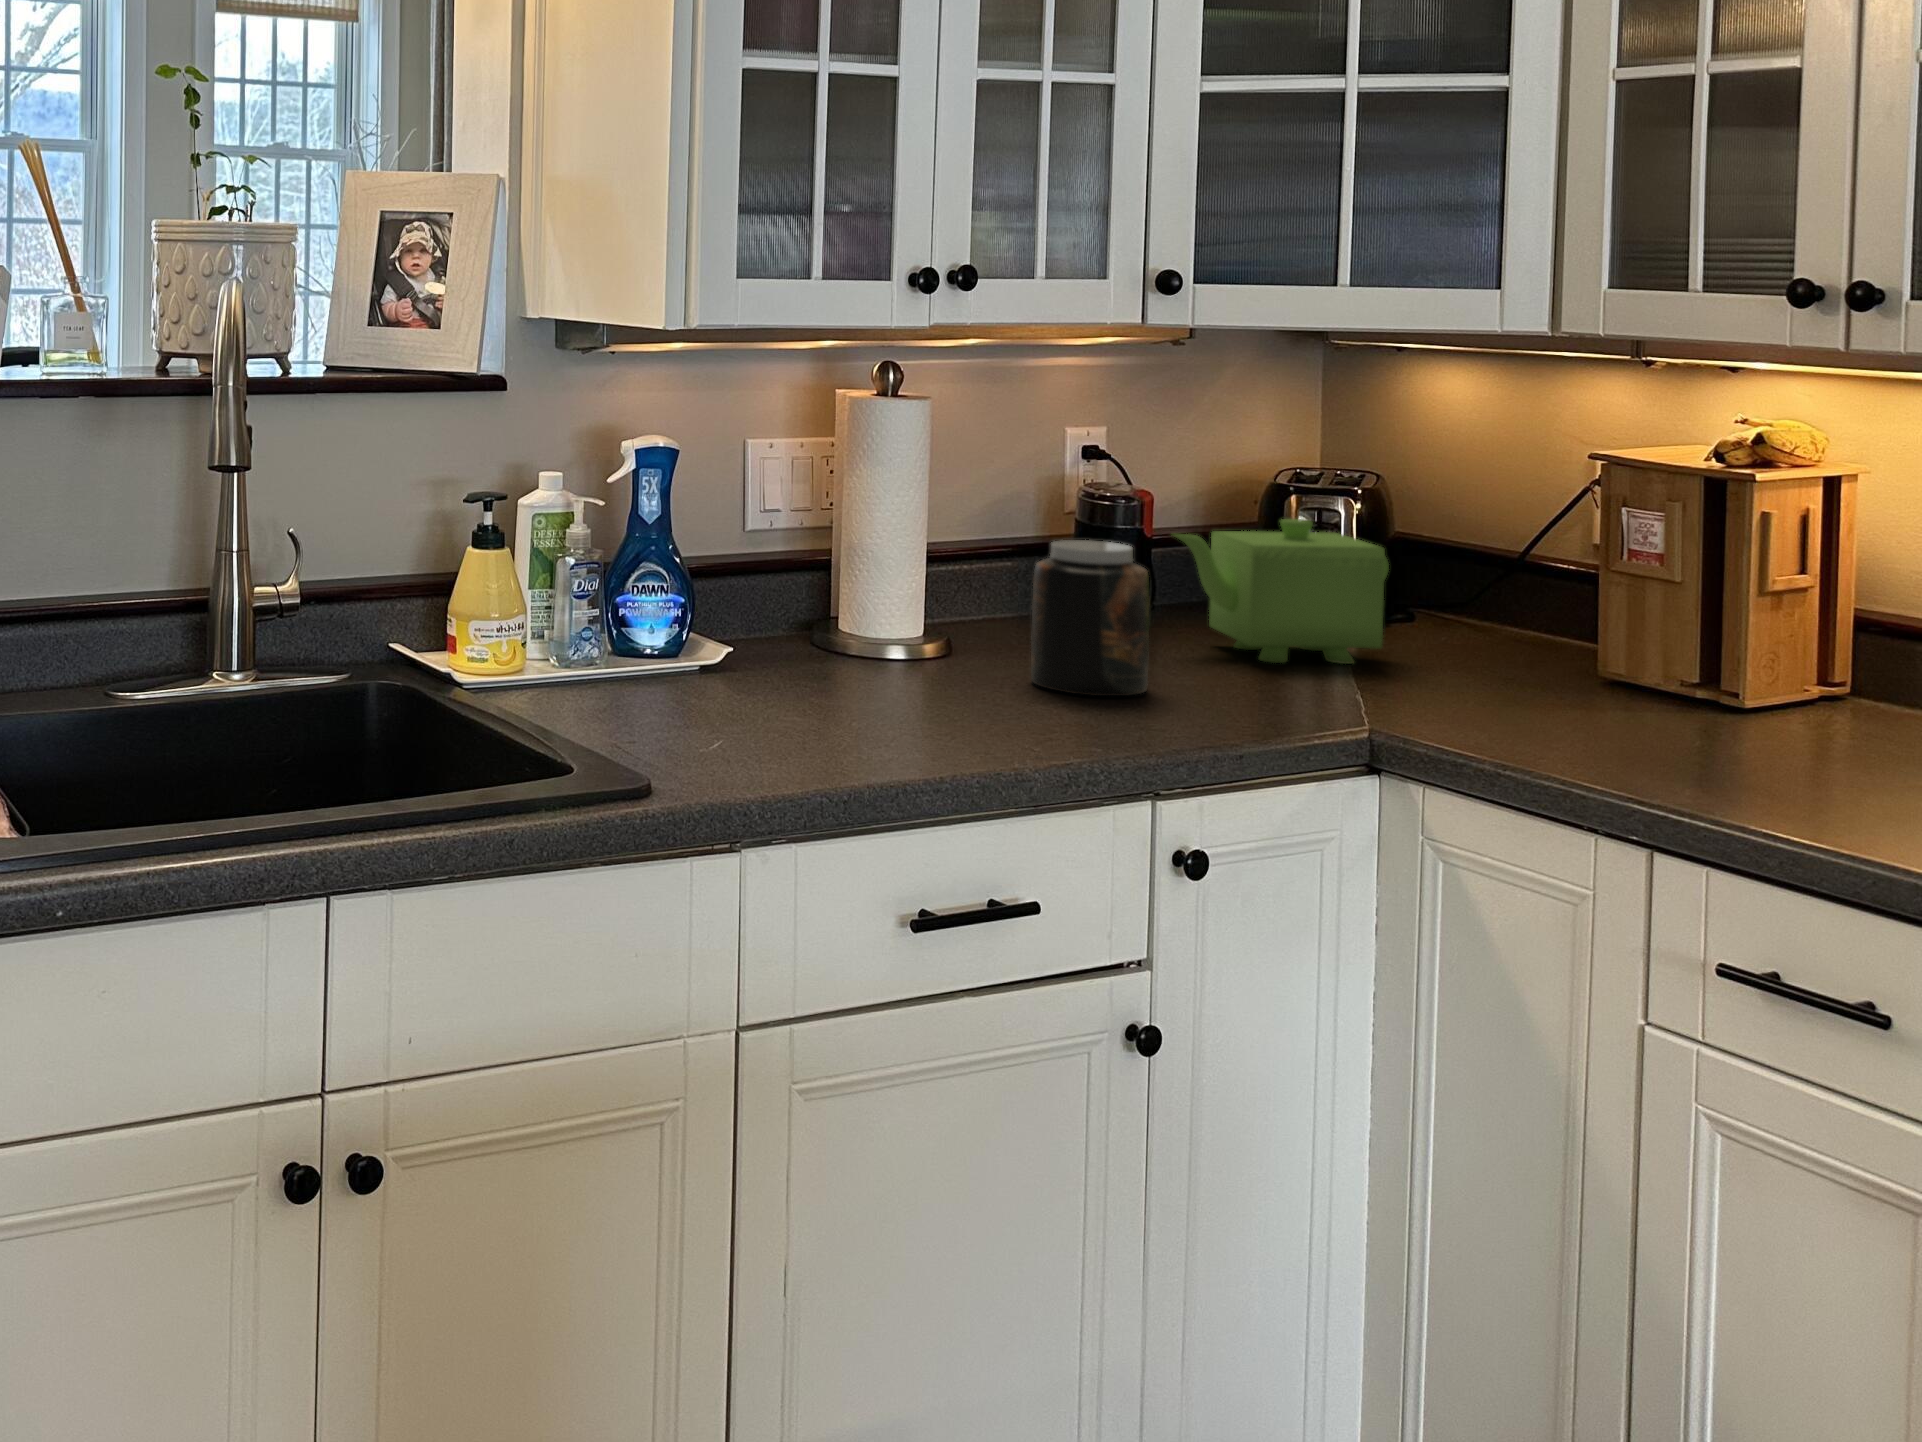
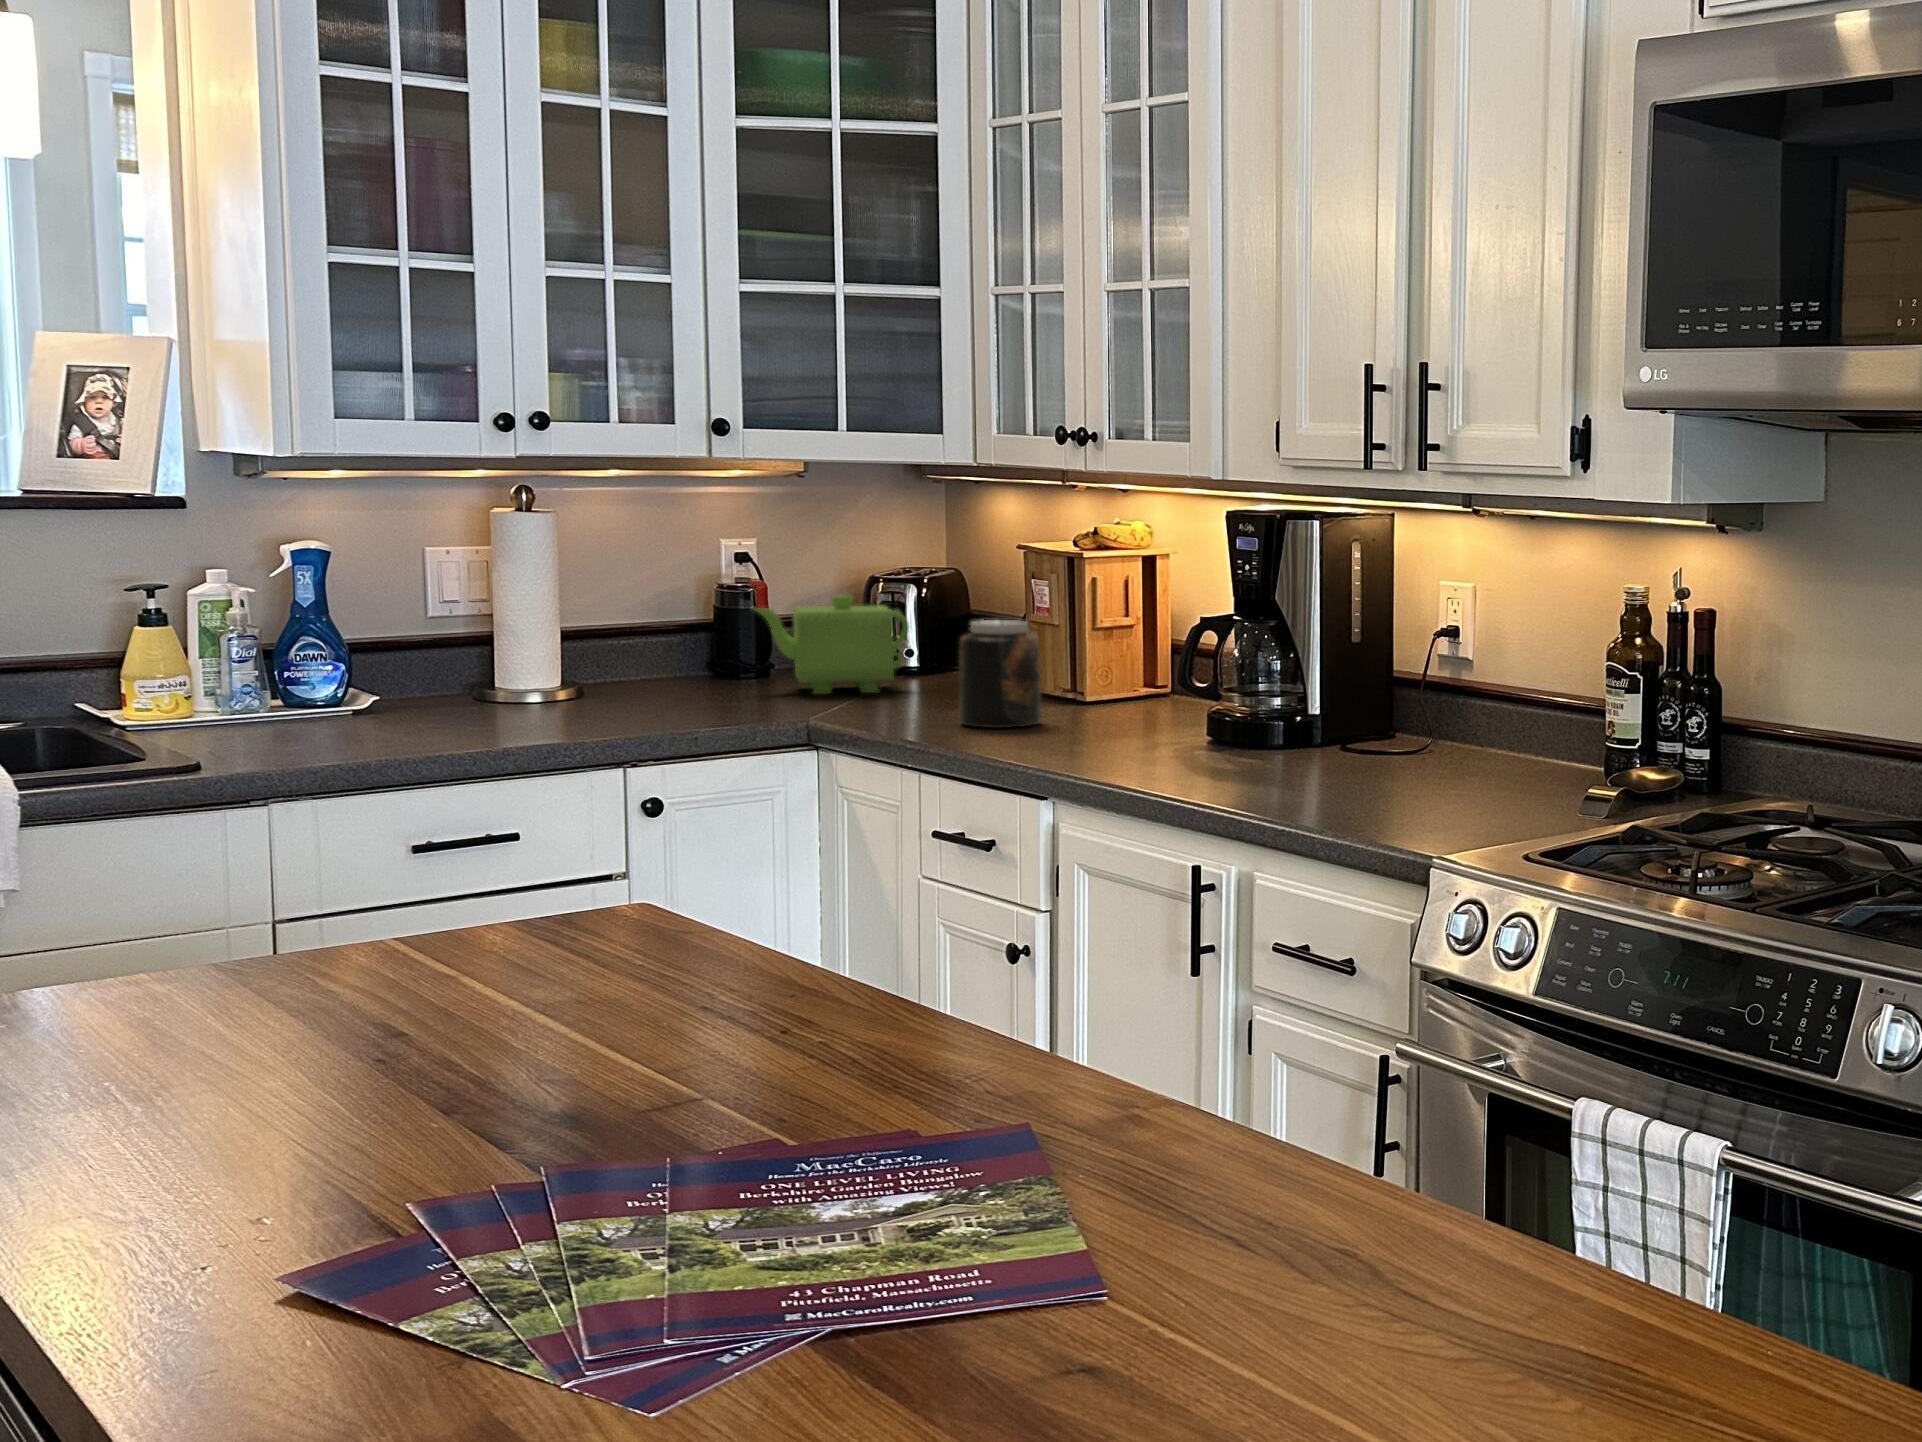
jar: present [1031,540,1149,696] -> present [959,620,1041,728]

